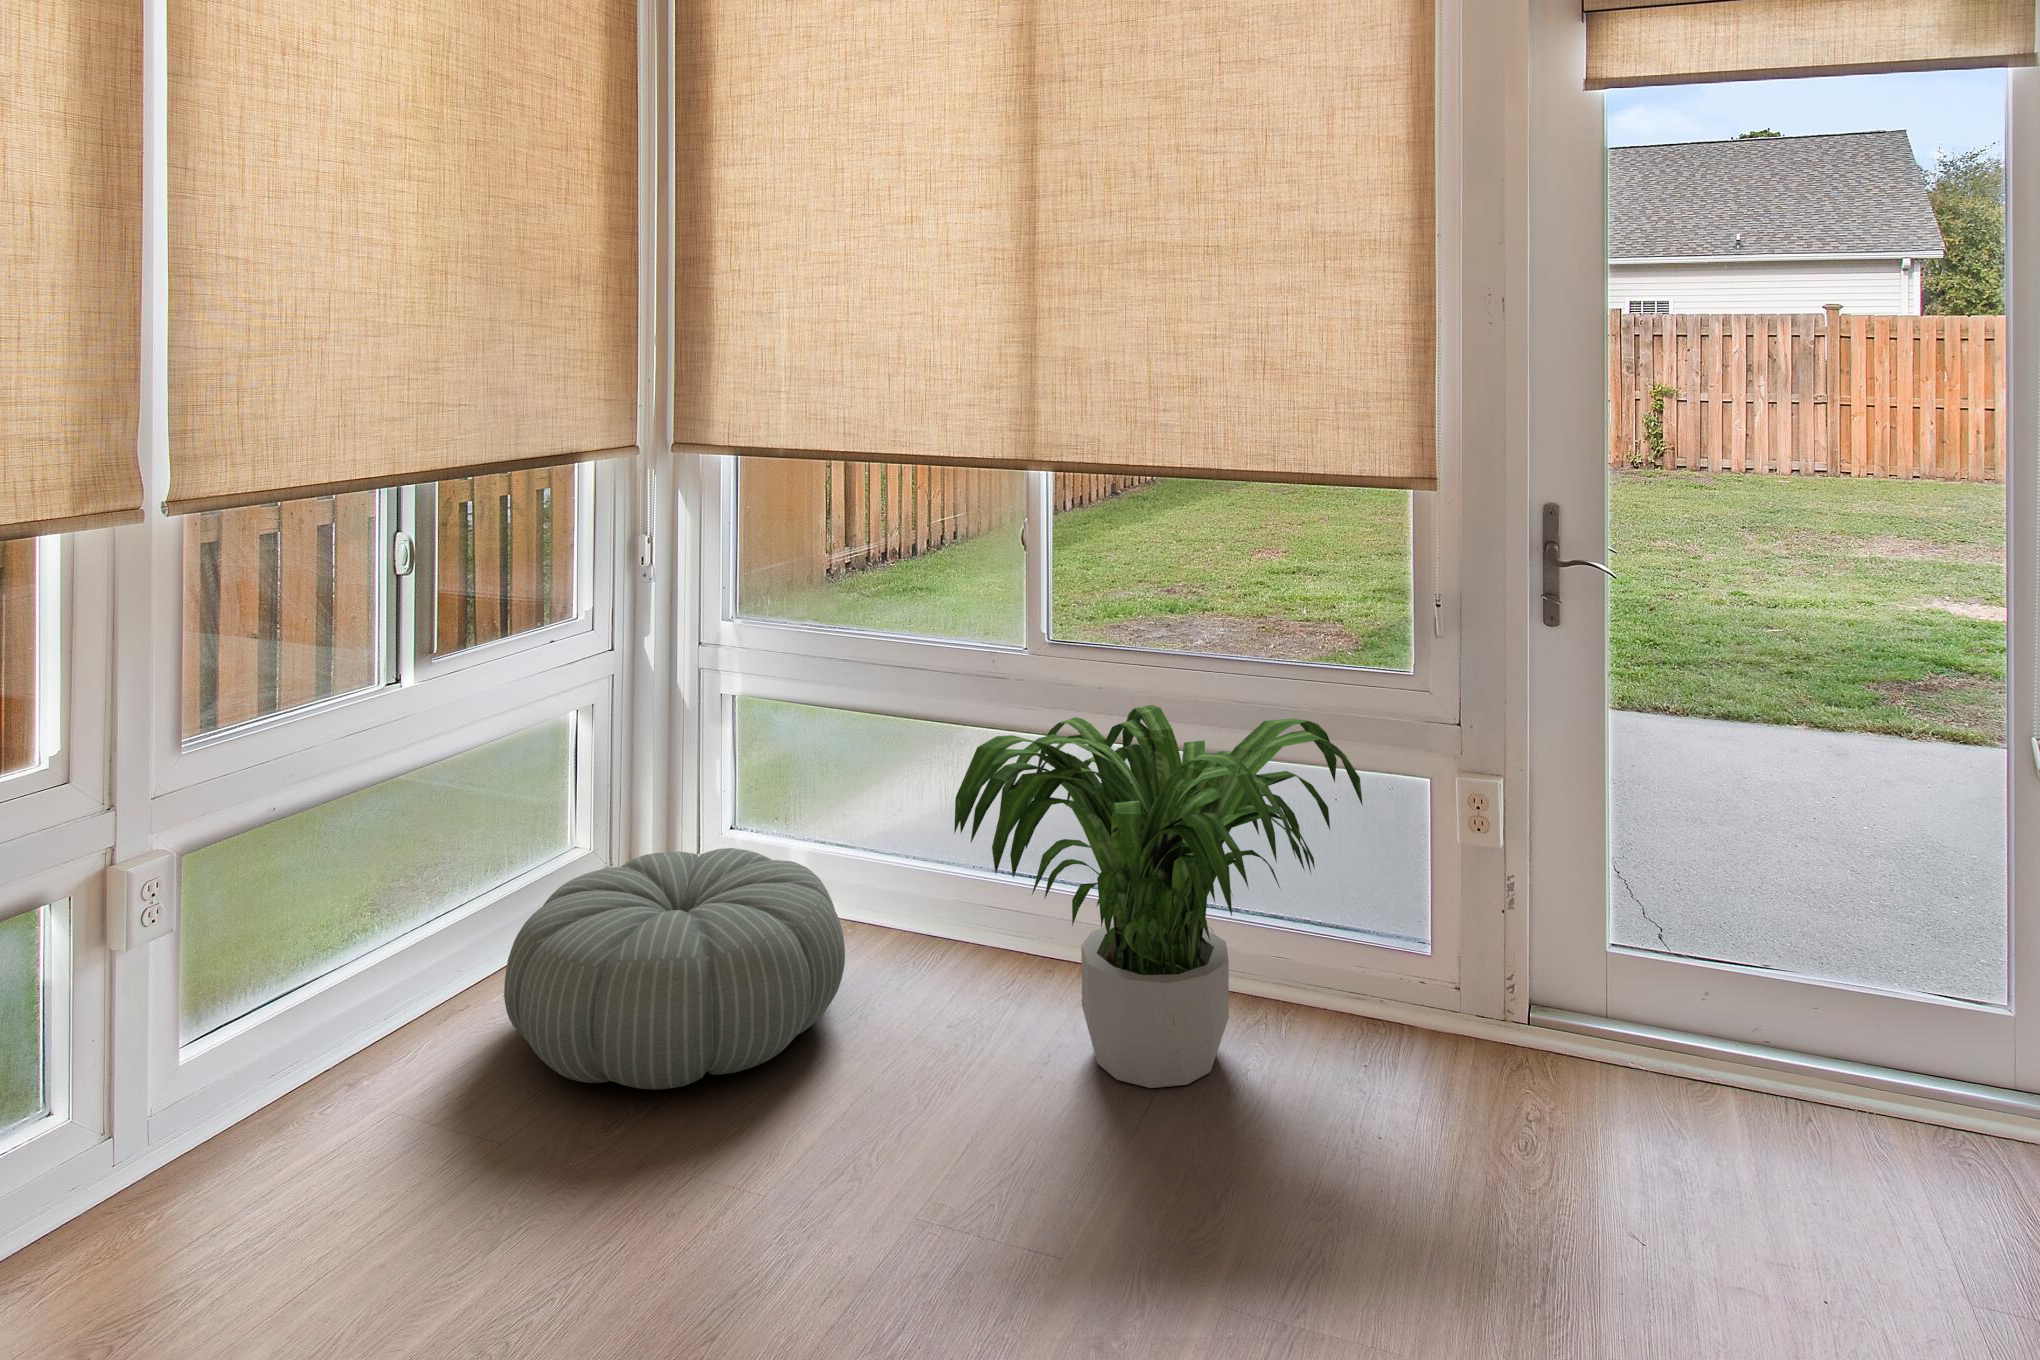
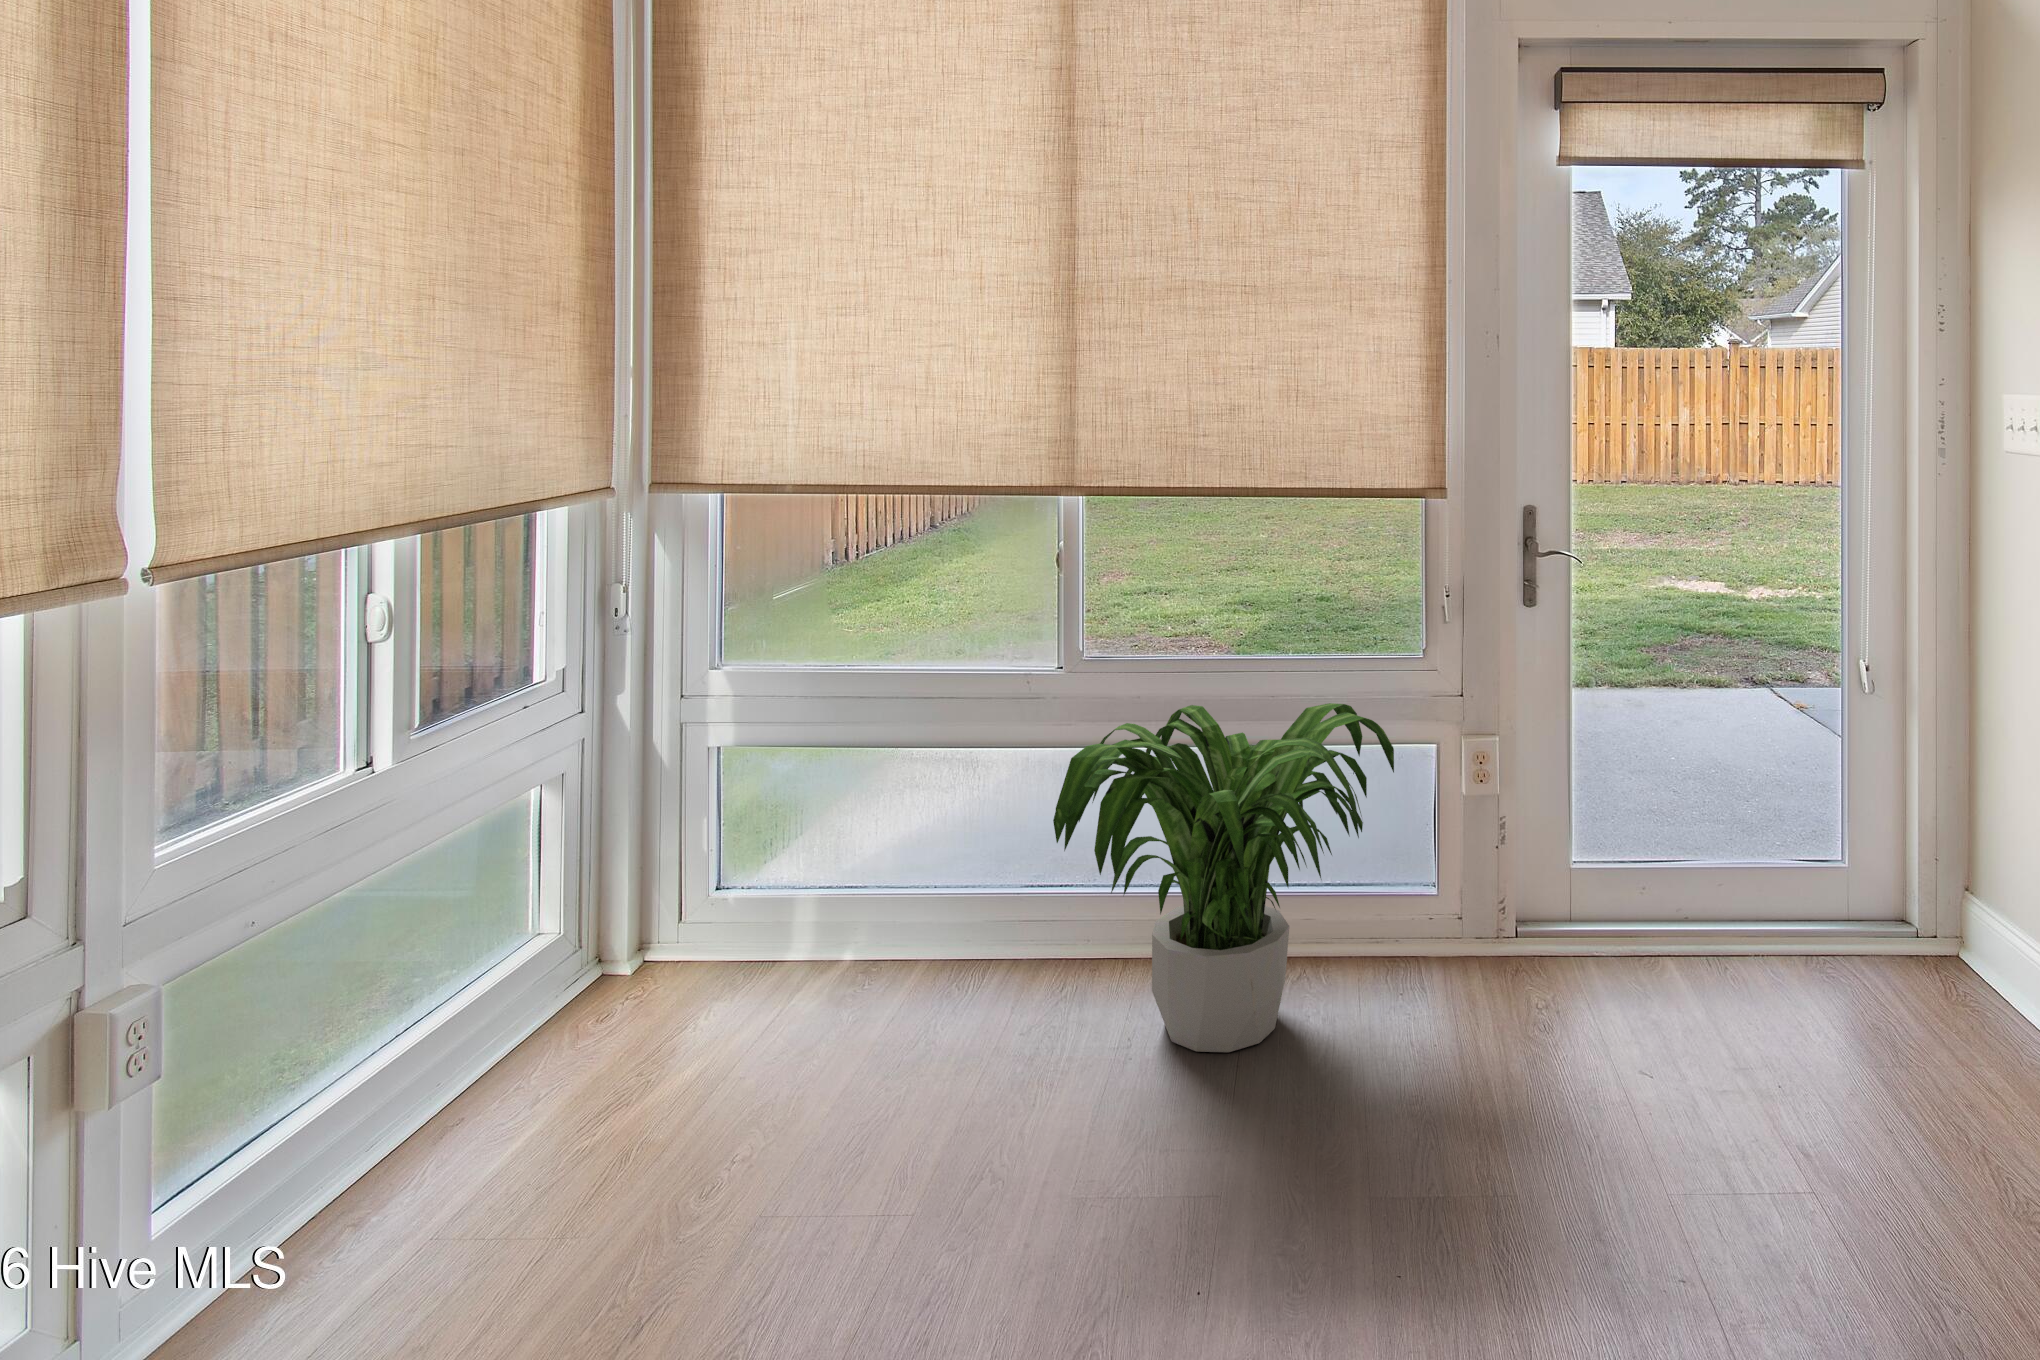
pouf: present [504,848,845,1090] -> none [528,899,907,1164]

